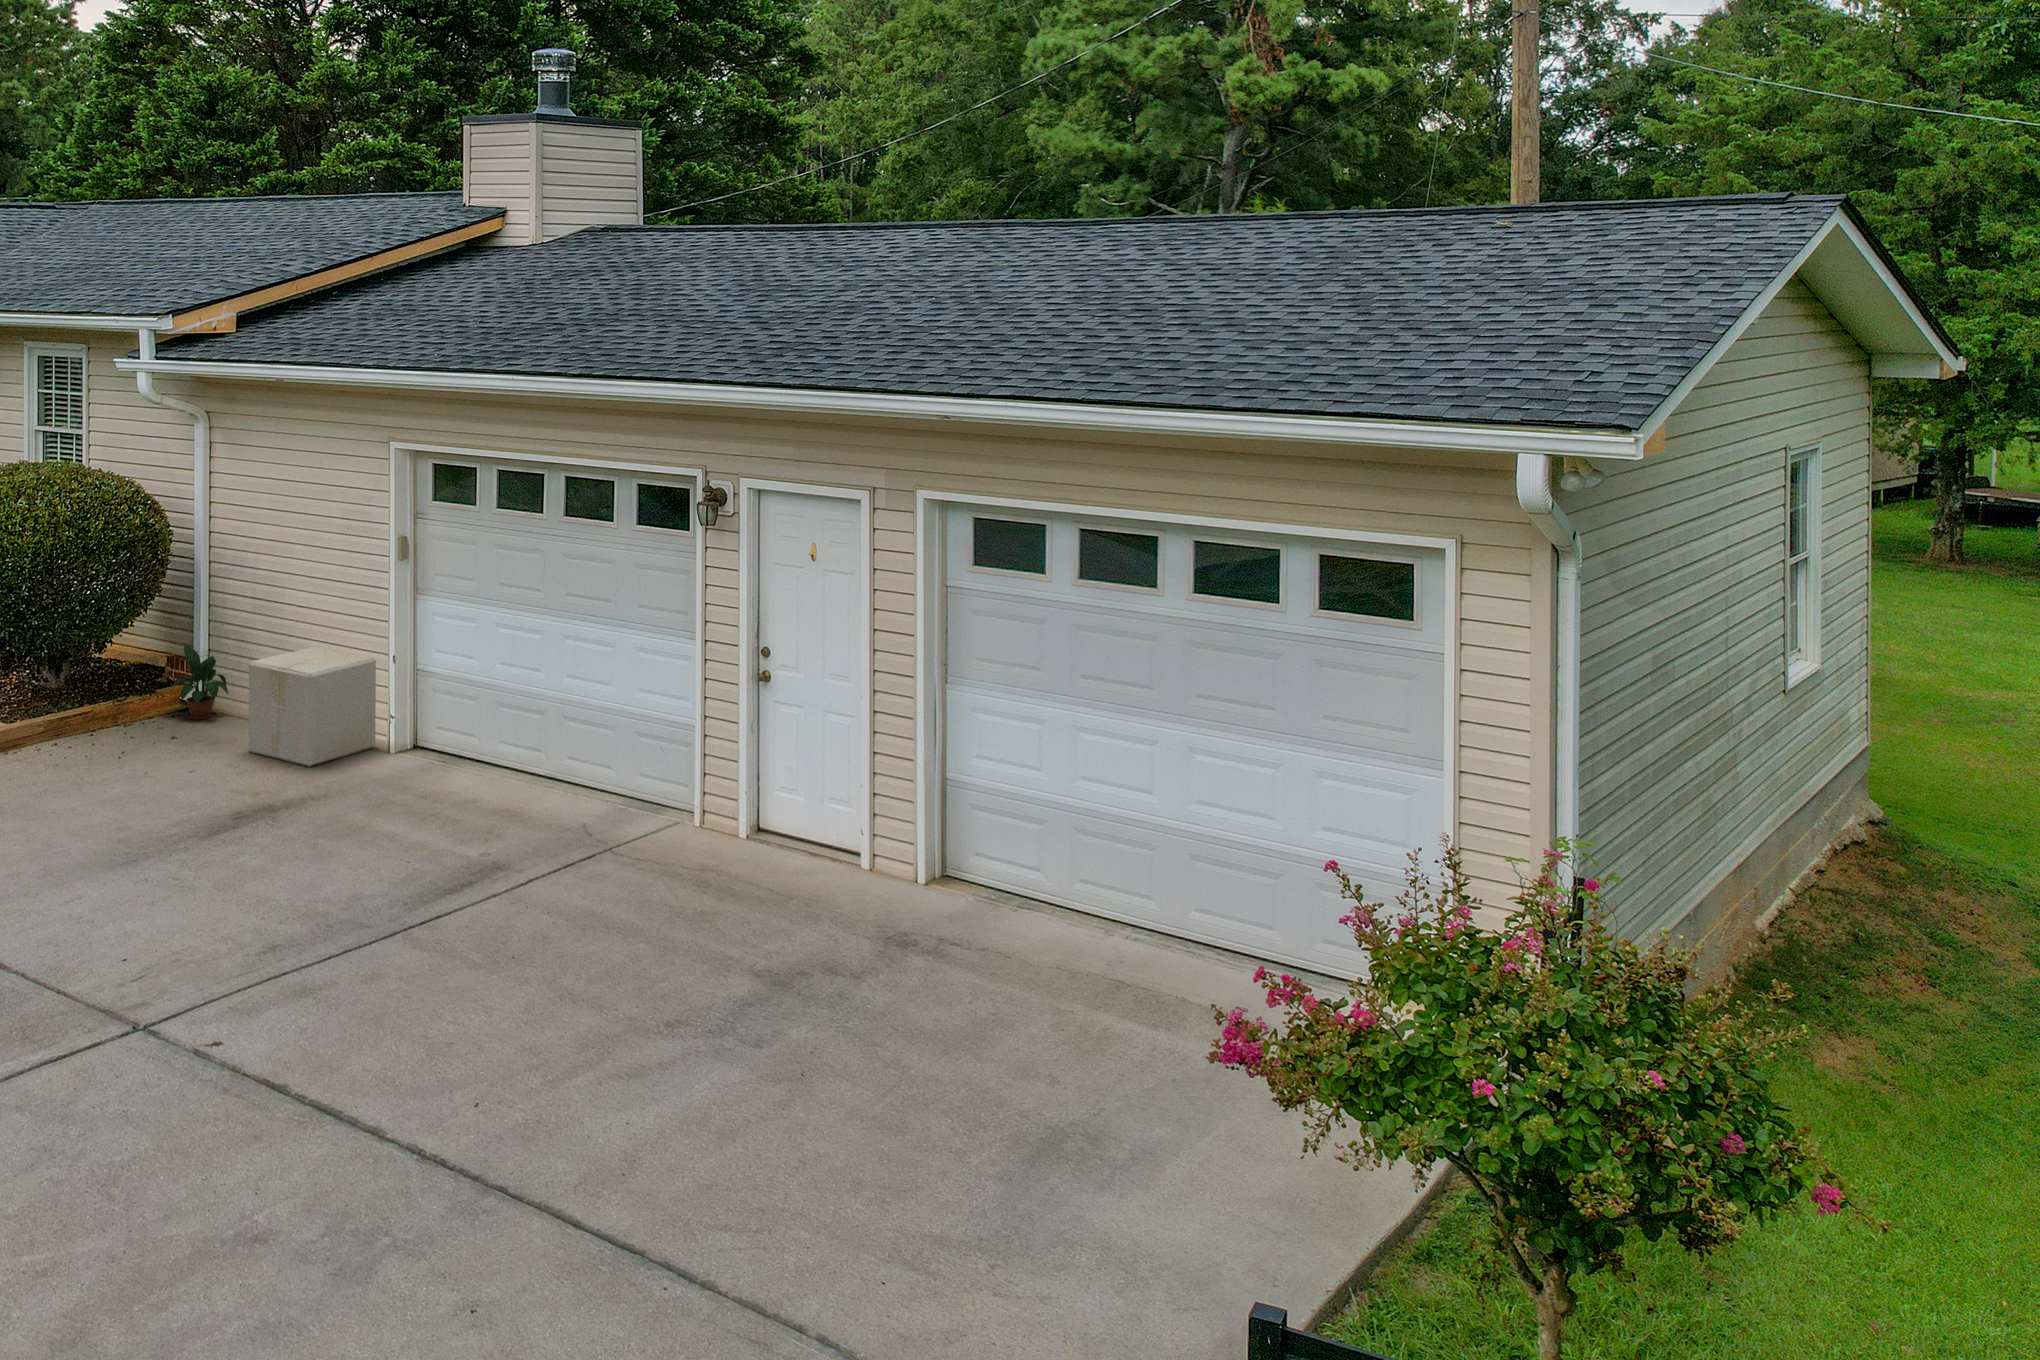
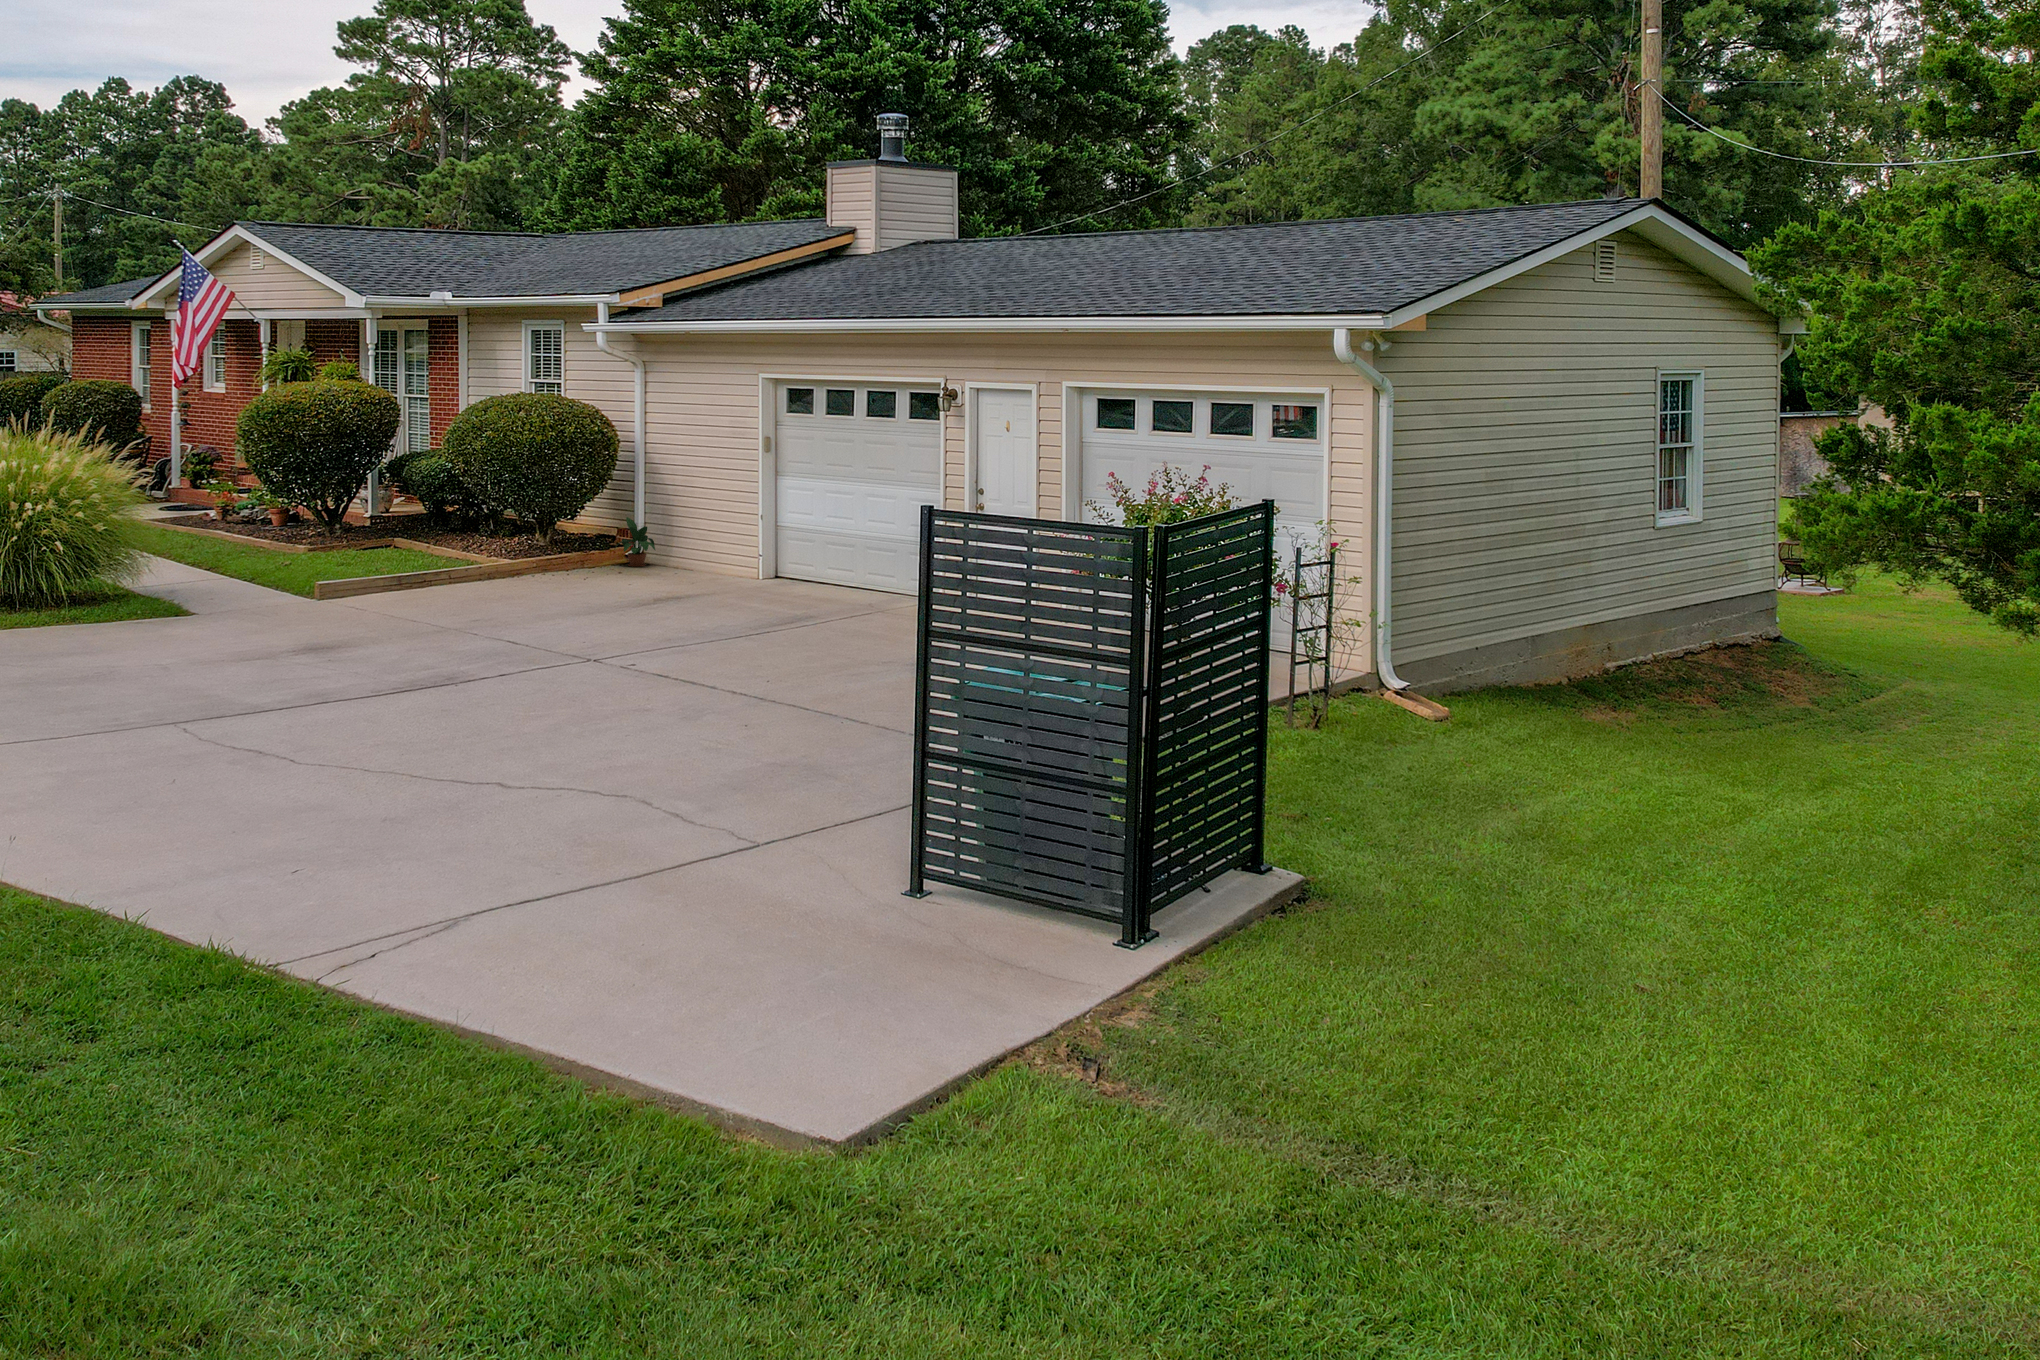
cardboard box: present [249,647,376,767] -> none [666,514,751,584]

